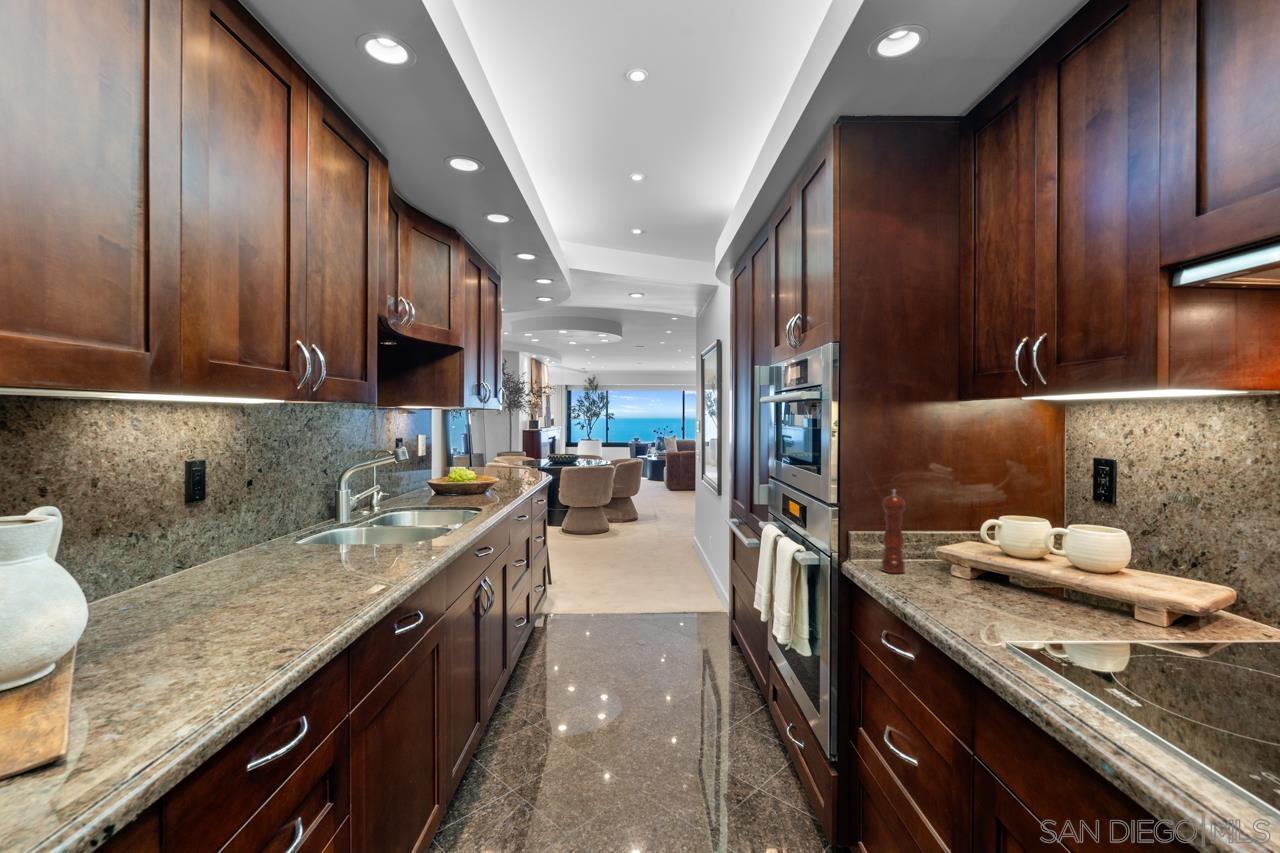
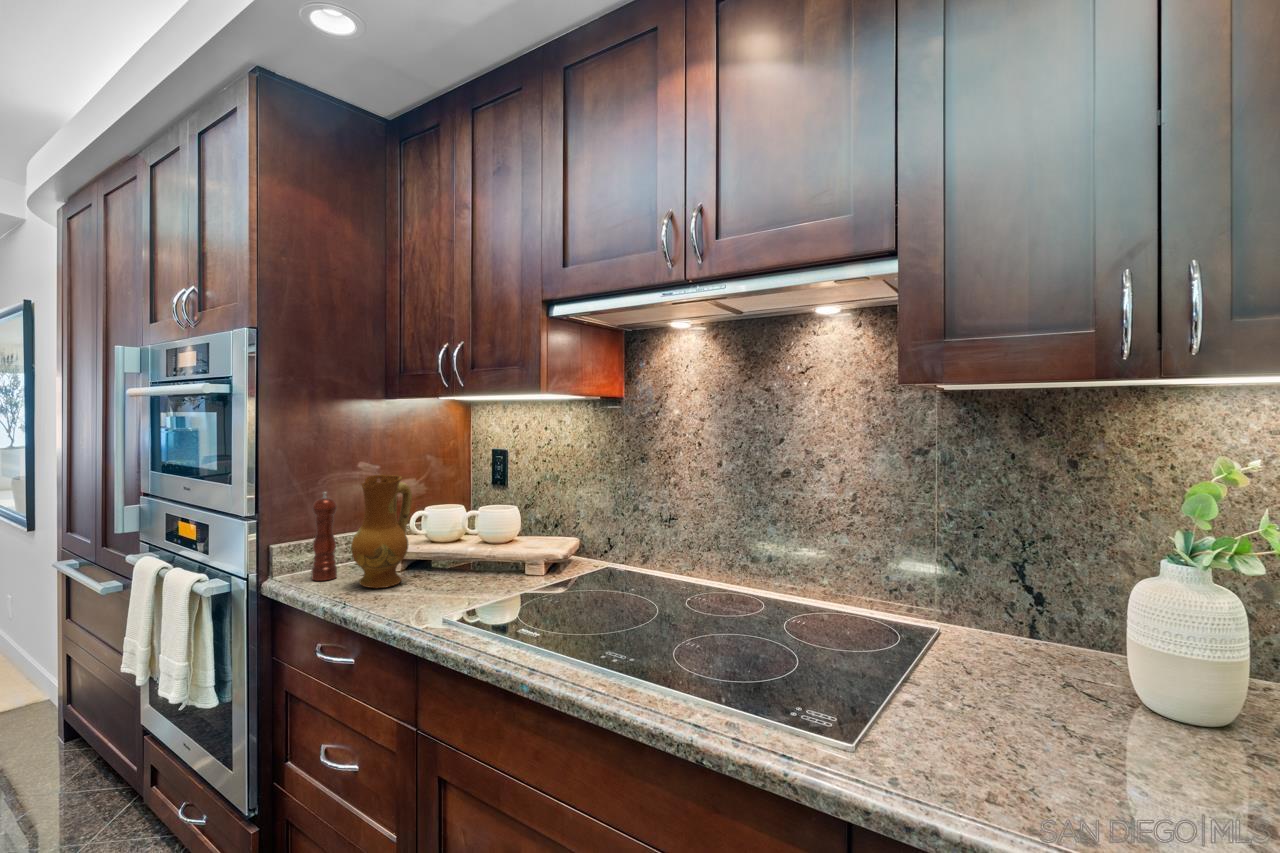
ceramic jug: none [916,478,982,594] -> present [351,475,412,588]

